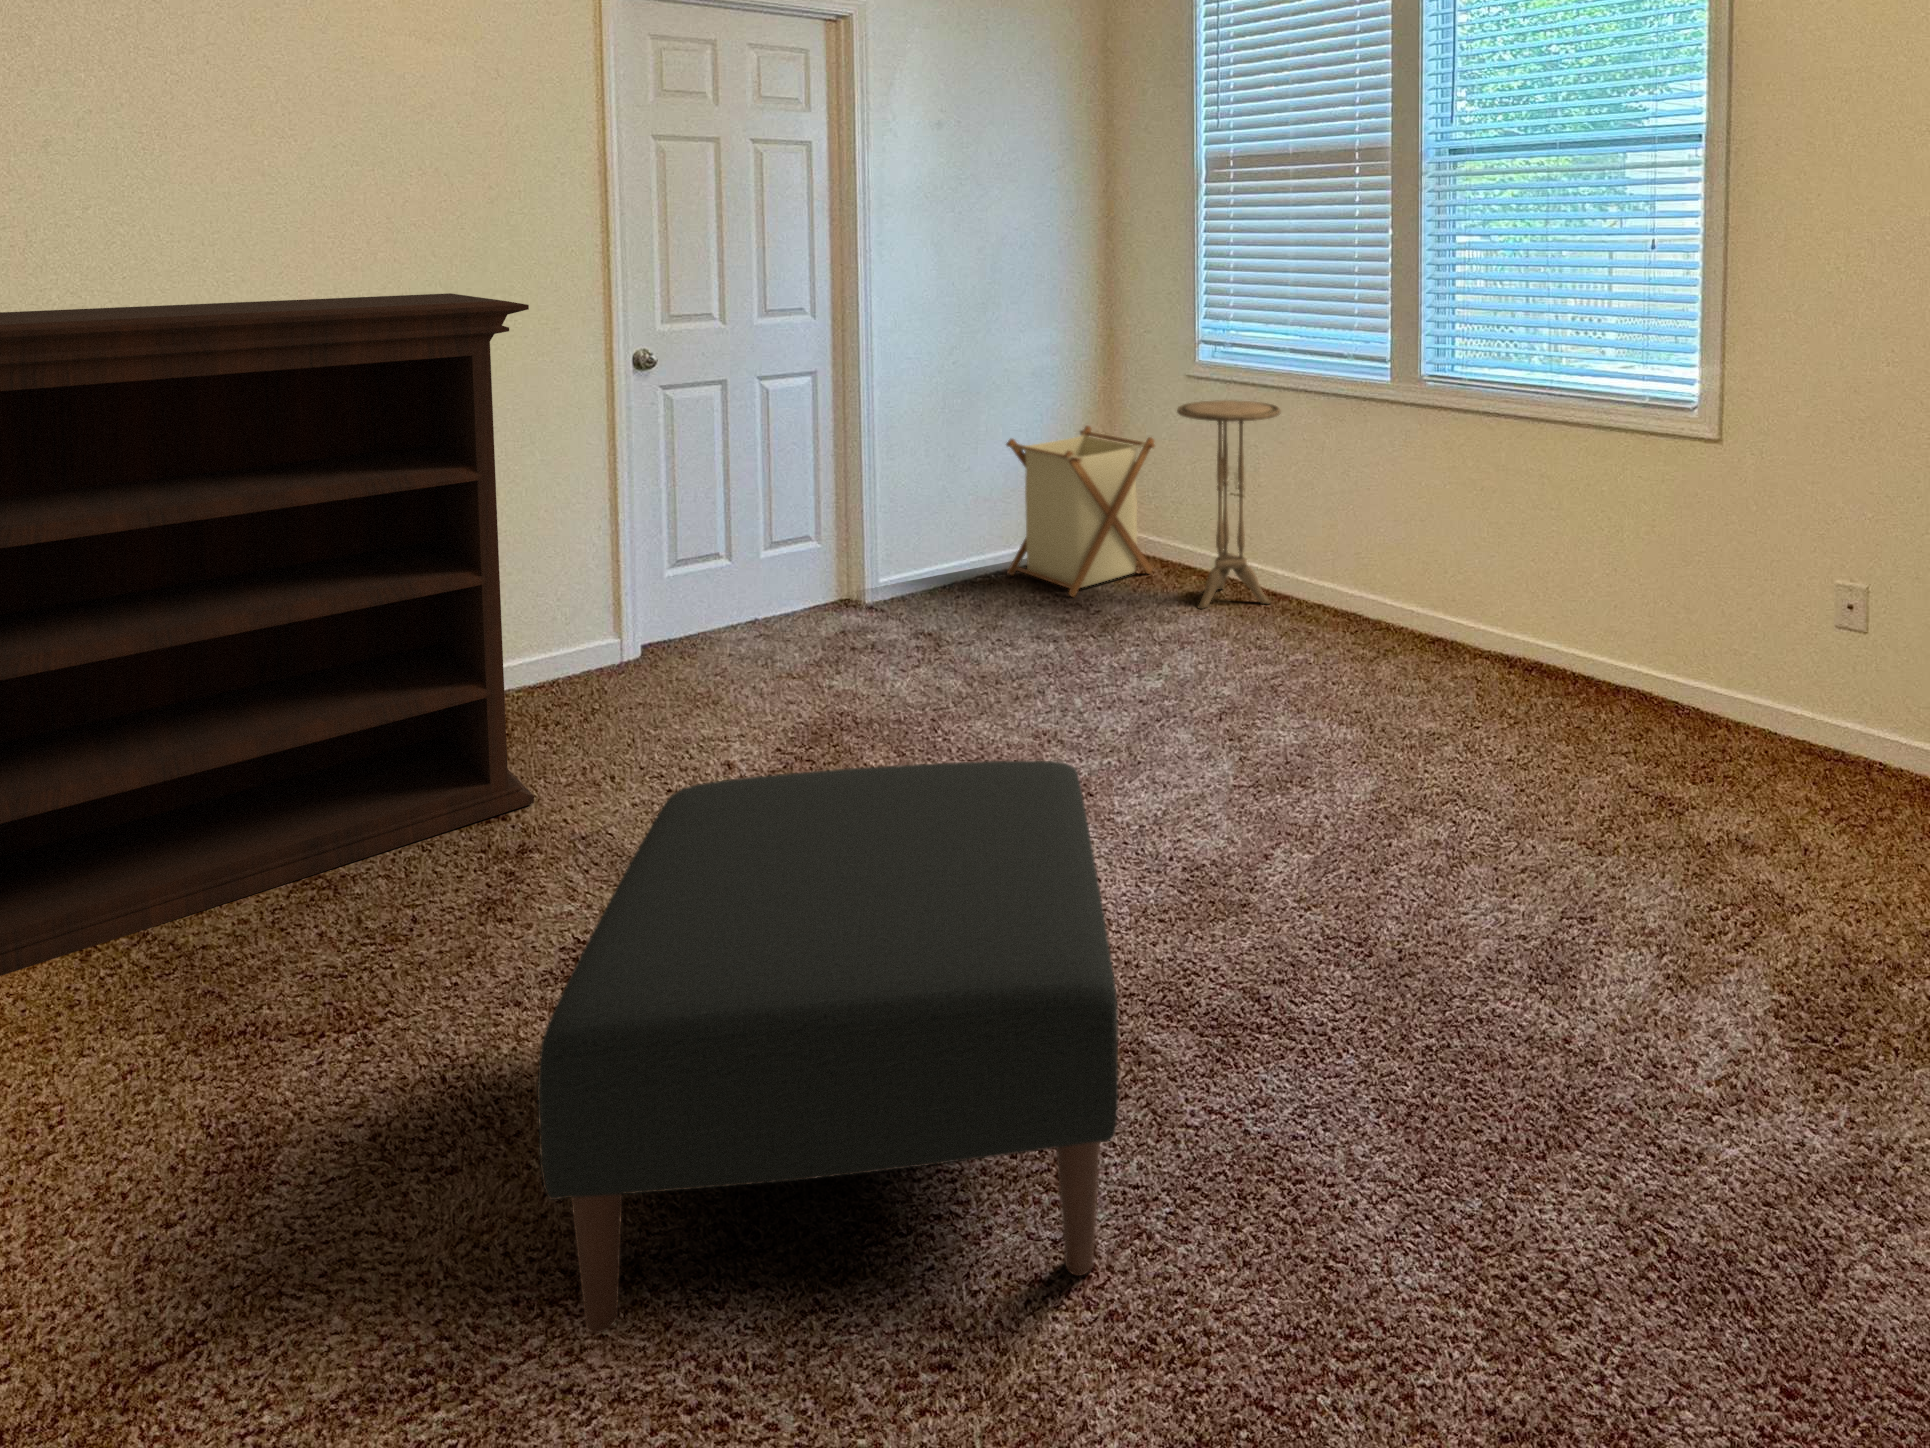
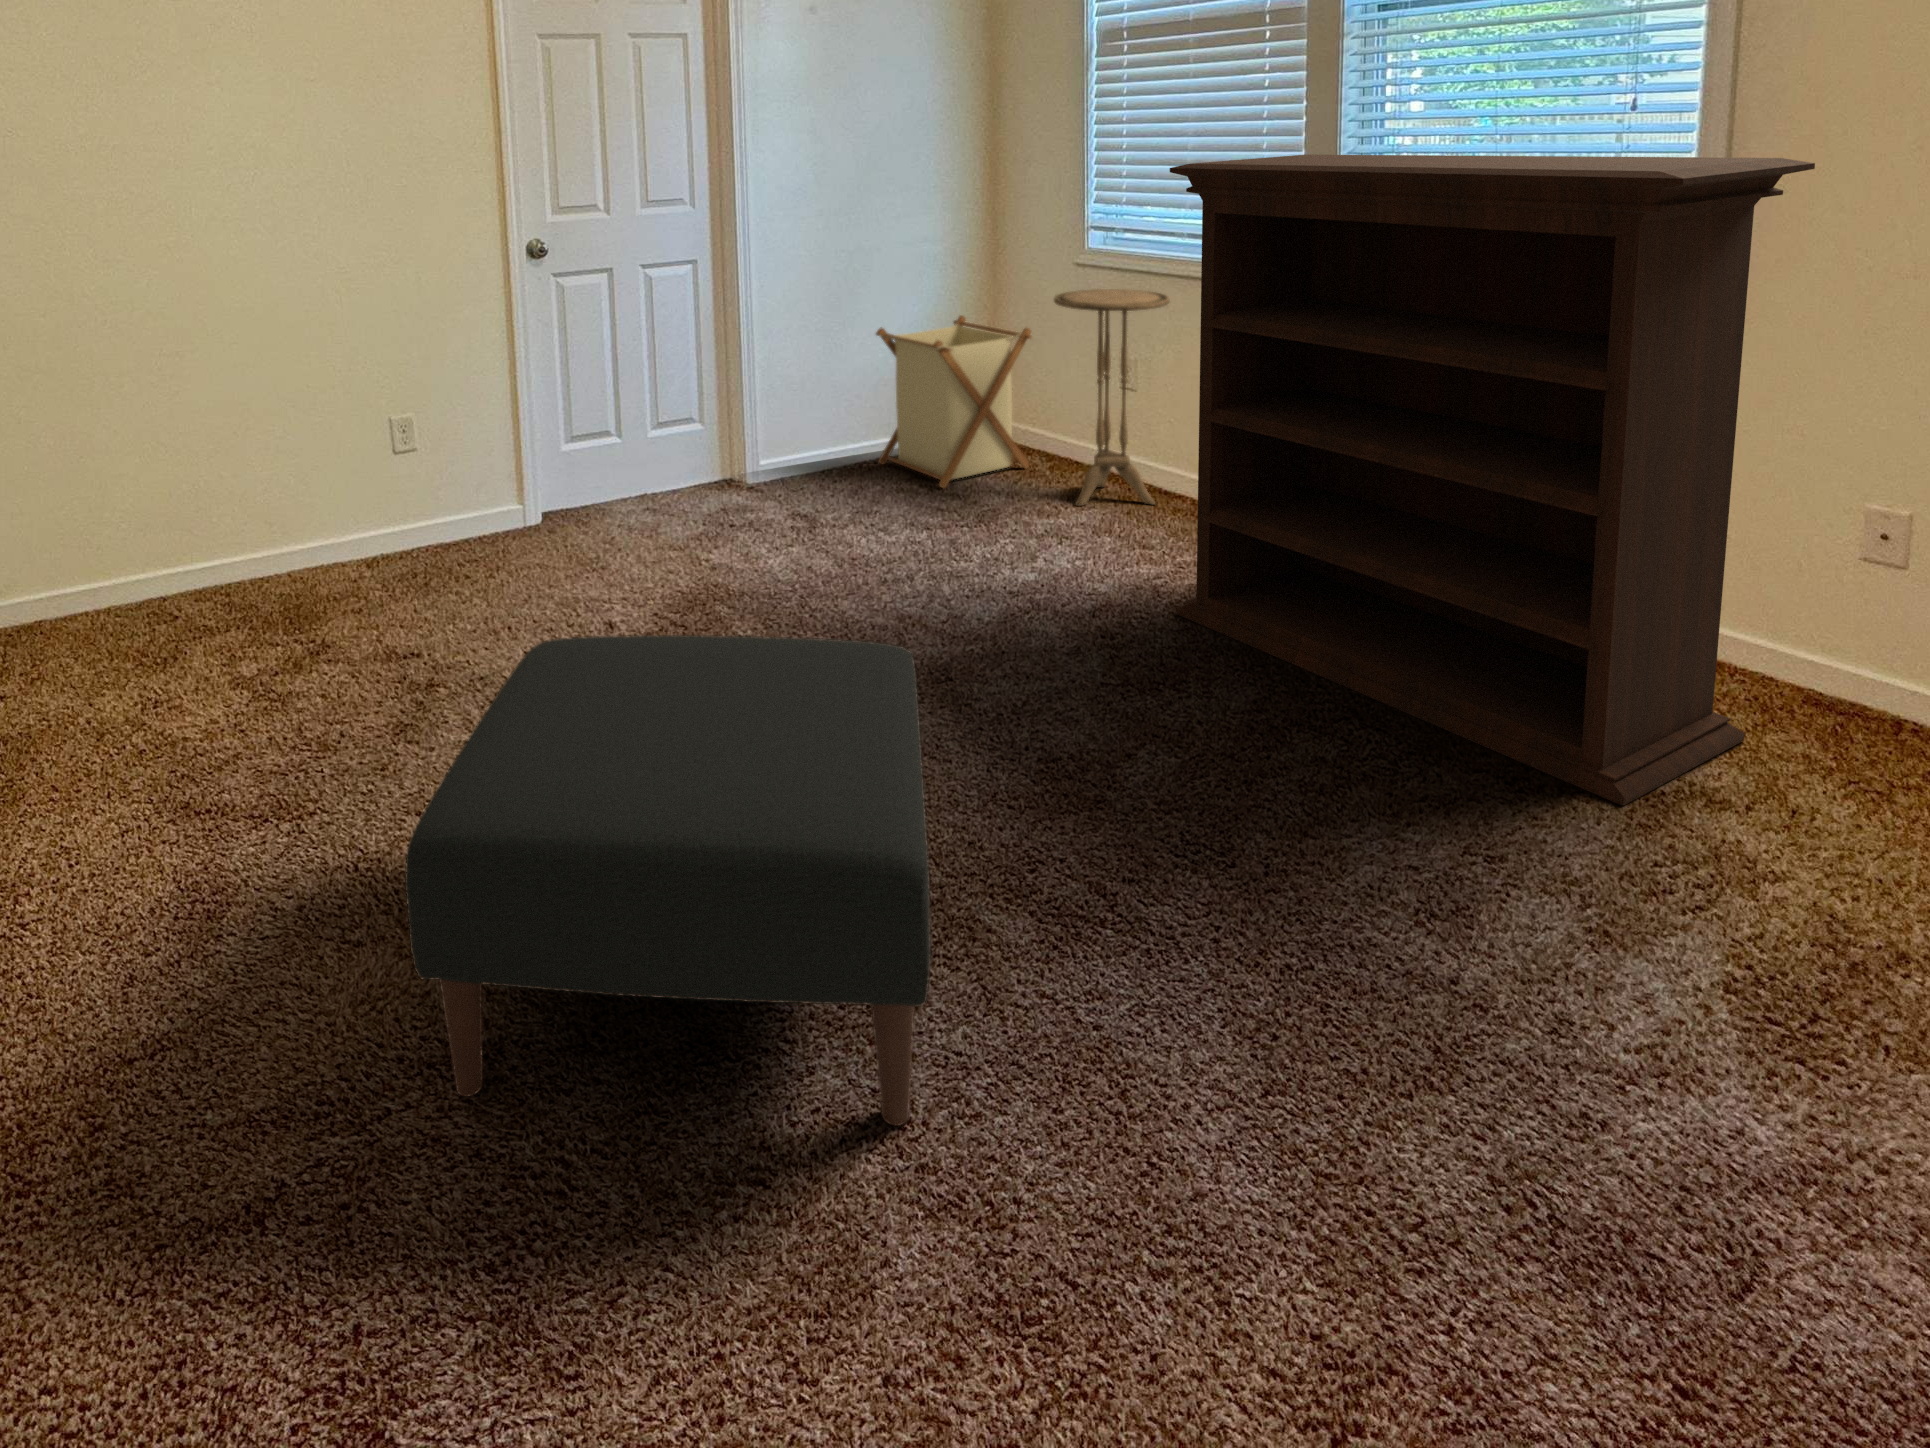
bookshelf: present [0,293,534,976] -> present [1170,154,1815,806]

